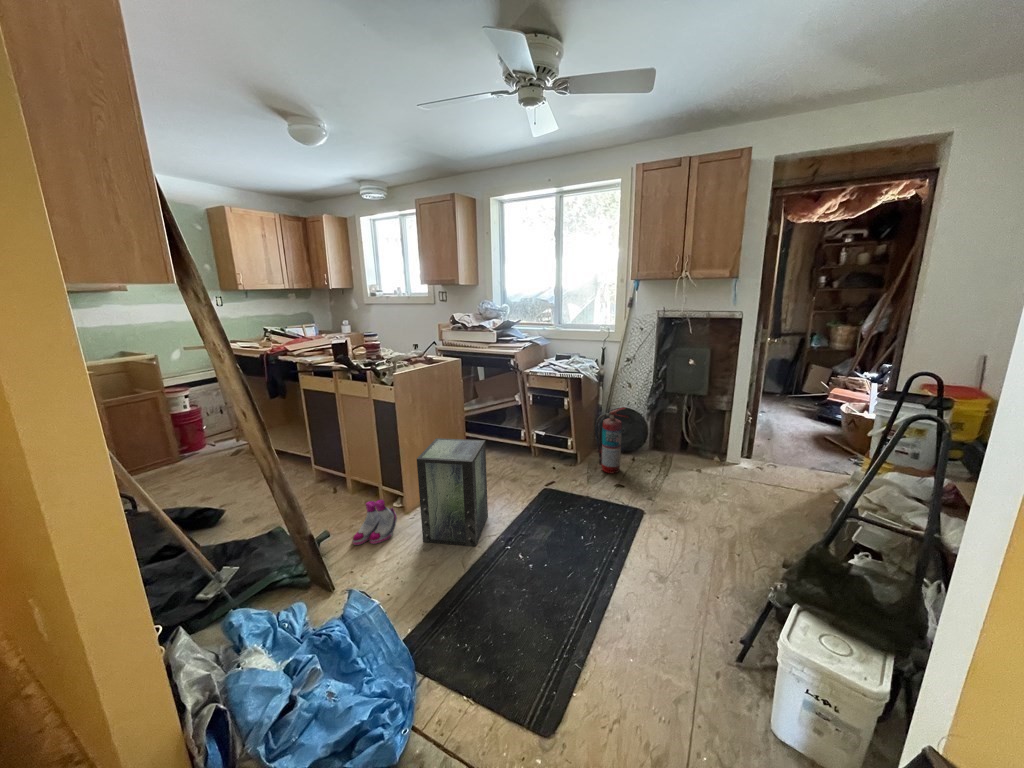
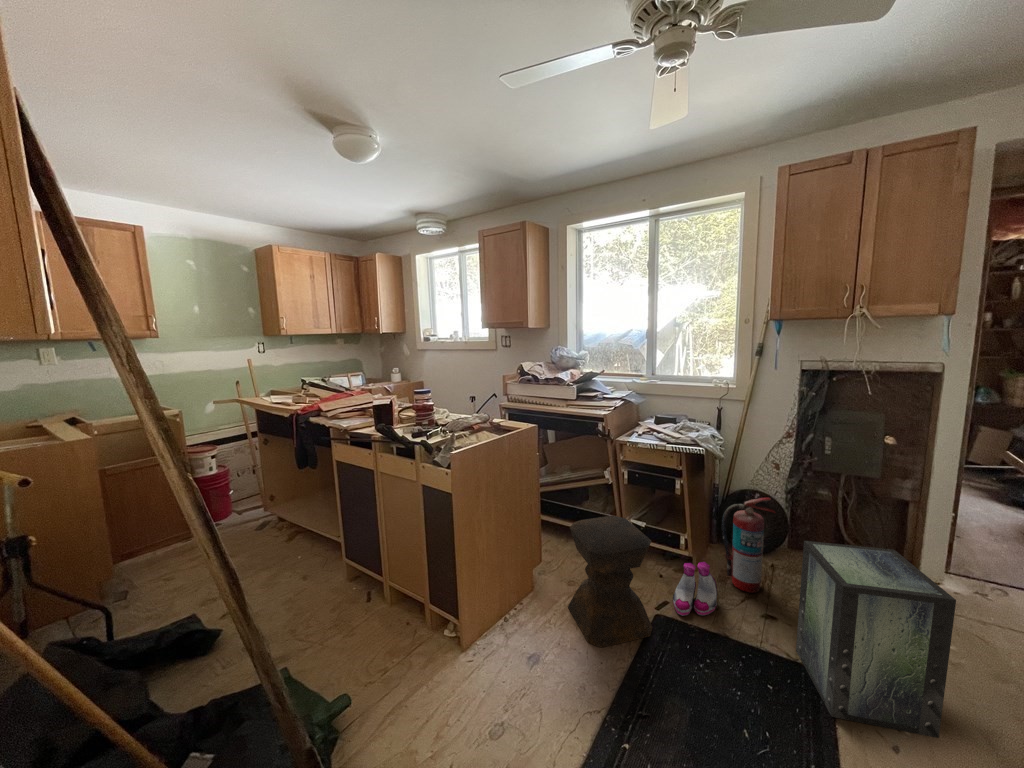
stool: none [484,423,540,506] -> present [568,516,653,647]
storage box: present [417,438,488,546] -> present [796,541,956,738]
boots: present [352,500,397,545] -> present [673,562,718,616]

